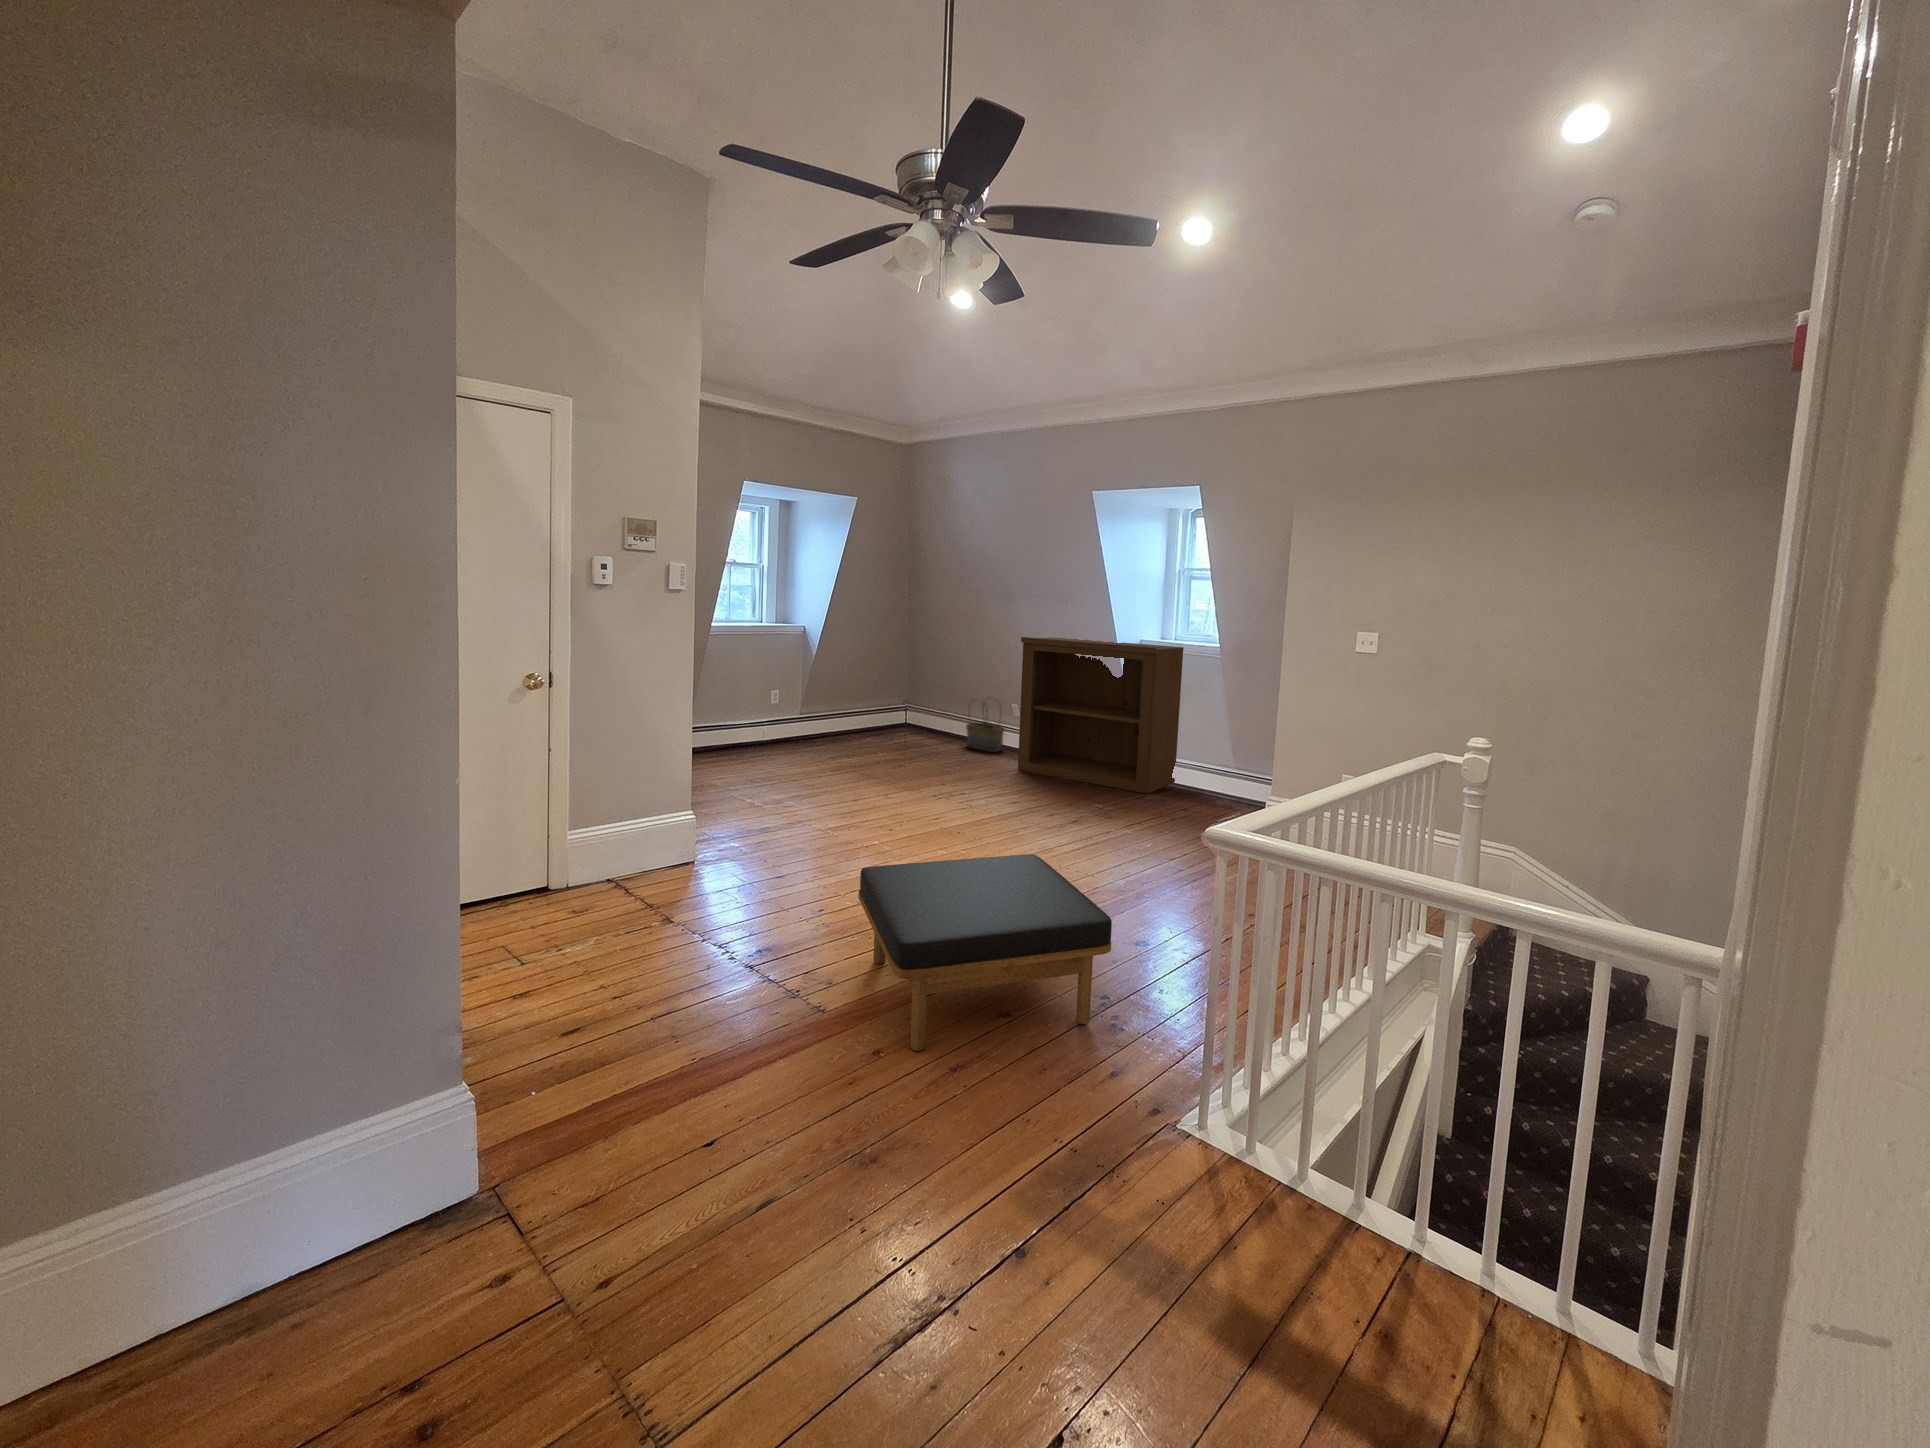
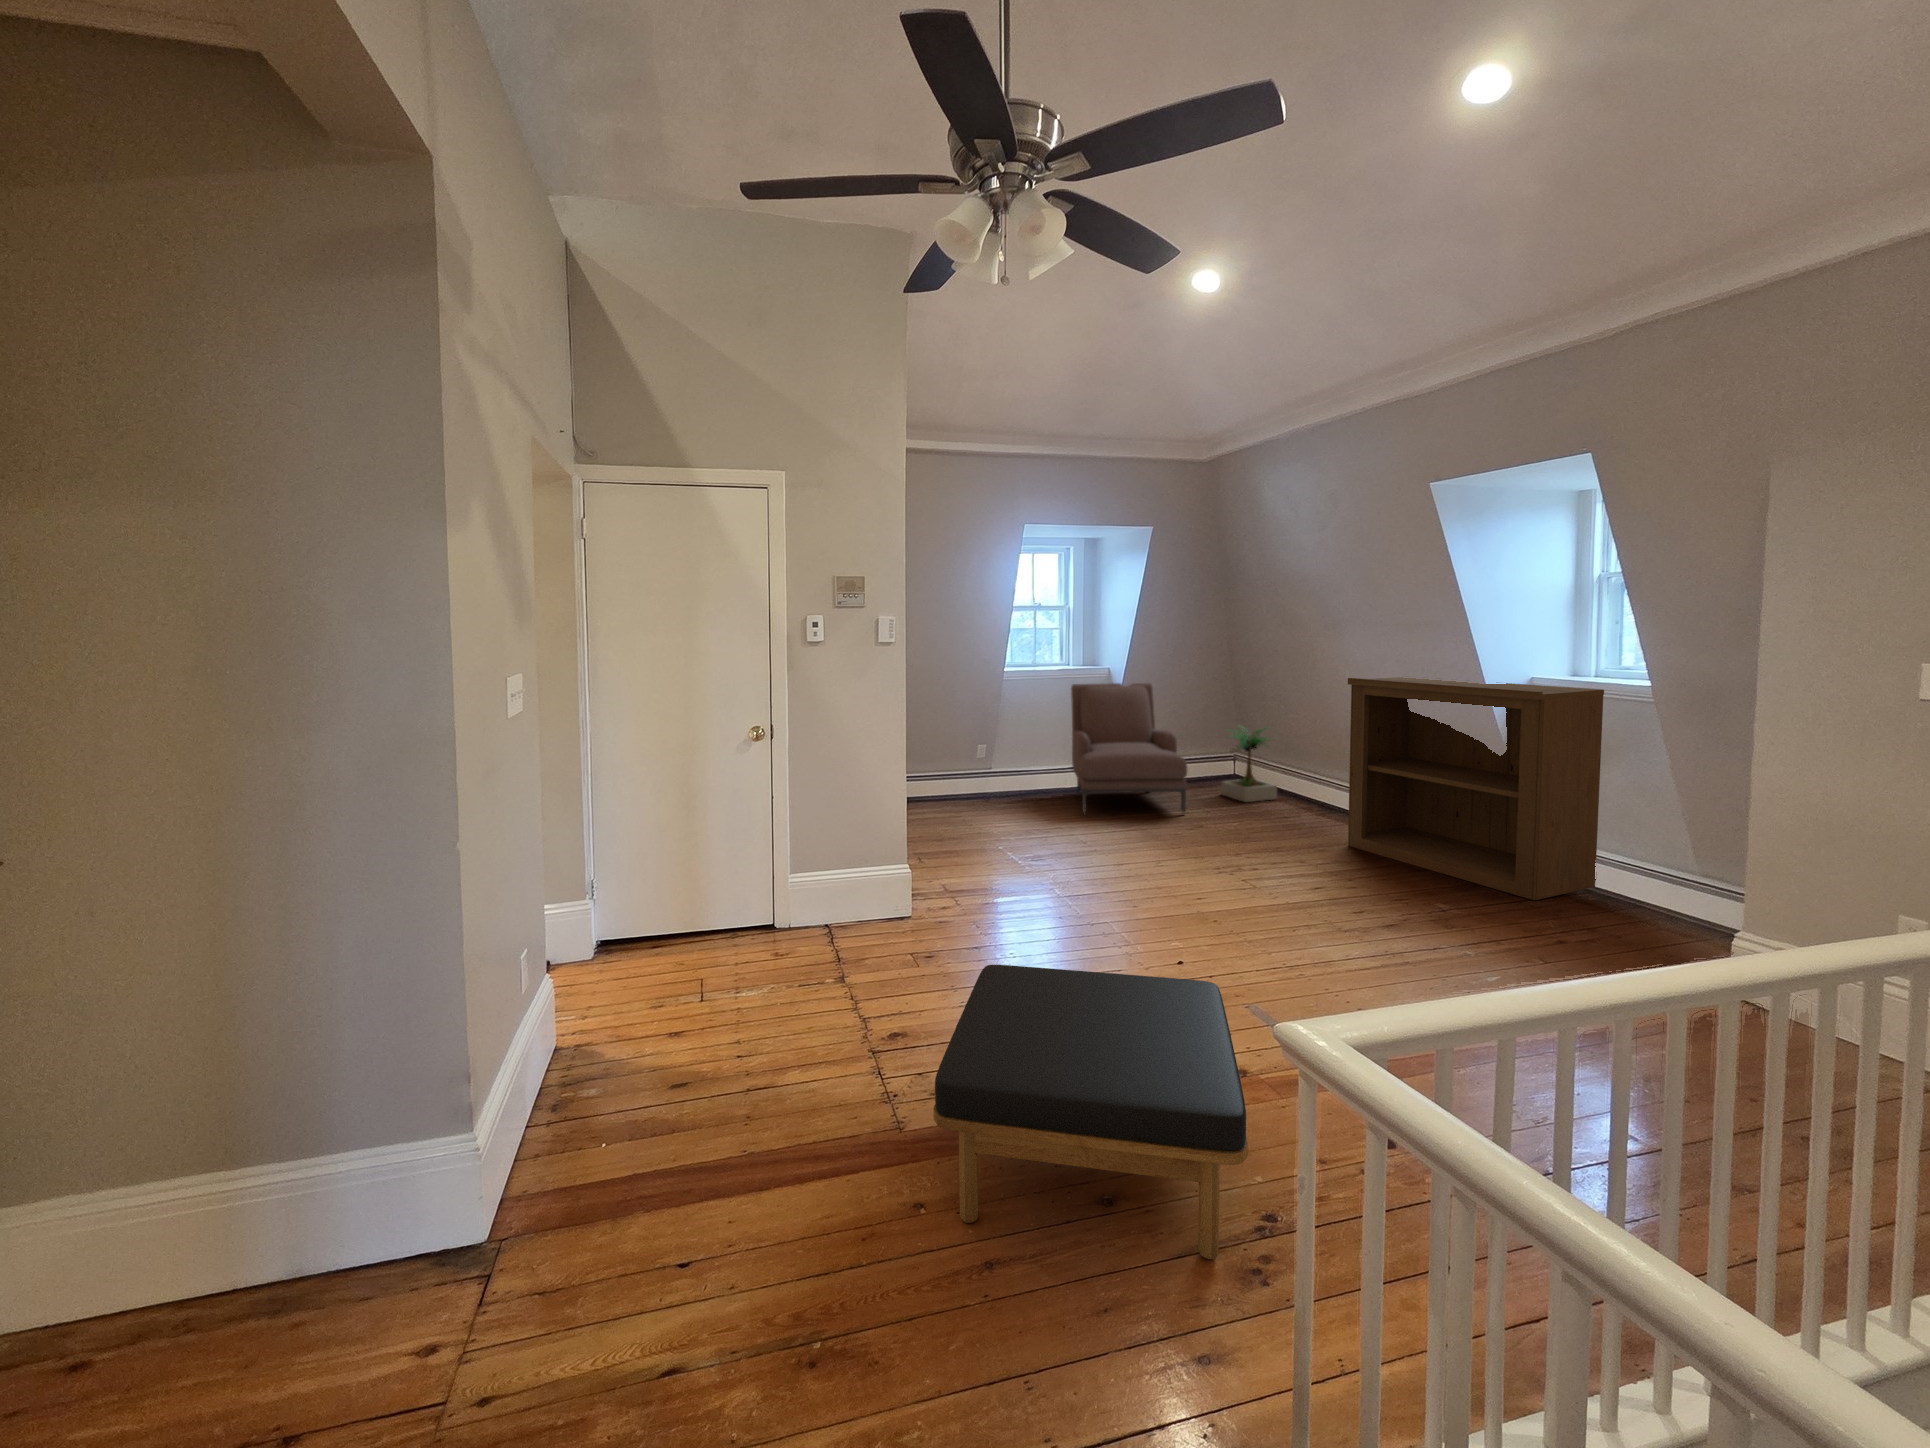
armchair: none [769,640,887,763] -> present [1071,683,1187,815]
potted plant: none [902,677,952,743] -> present [1221,726,1277,802]
basket: present [966,704,1004,752] -> none [1295,750,1344,819]

